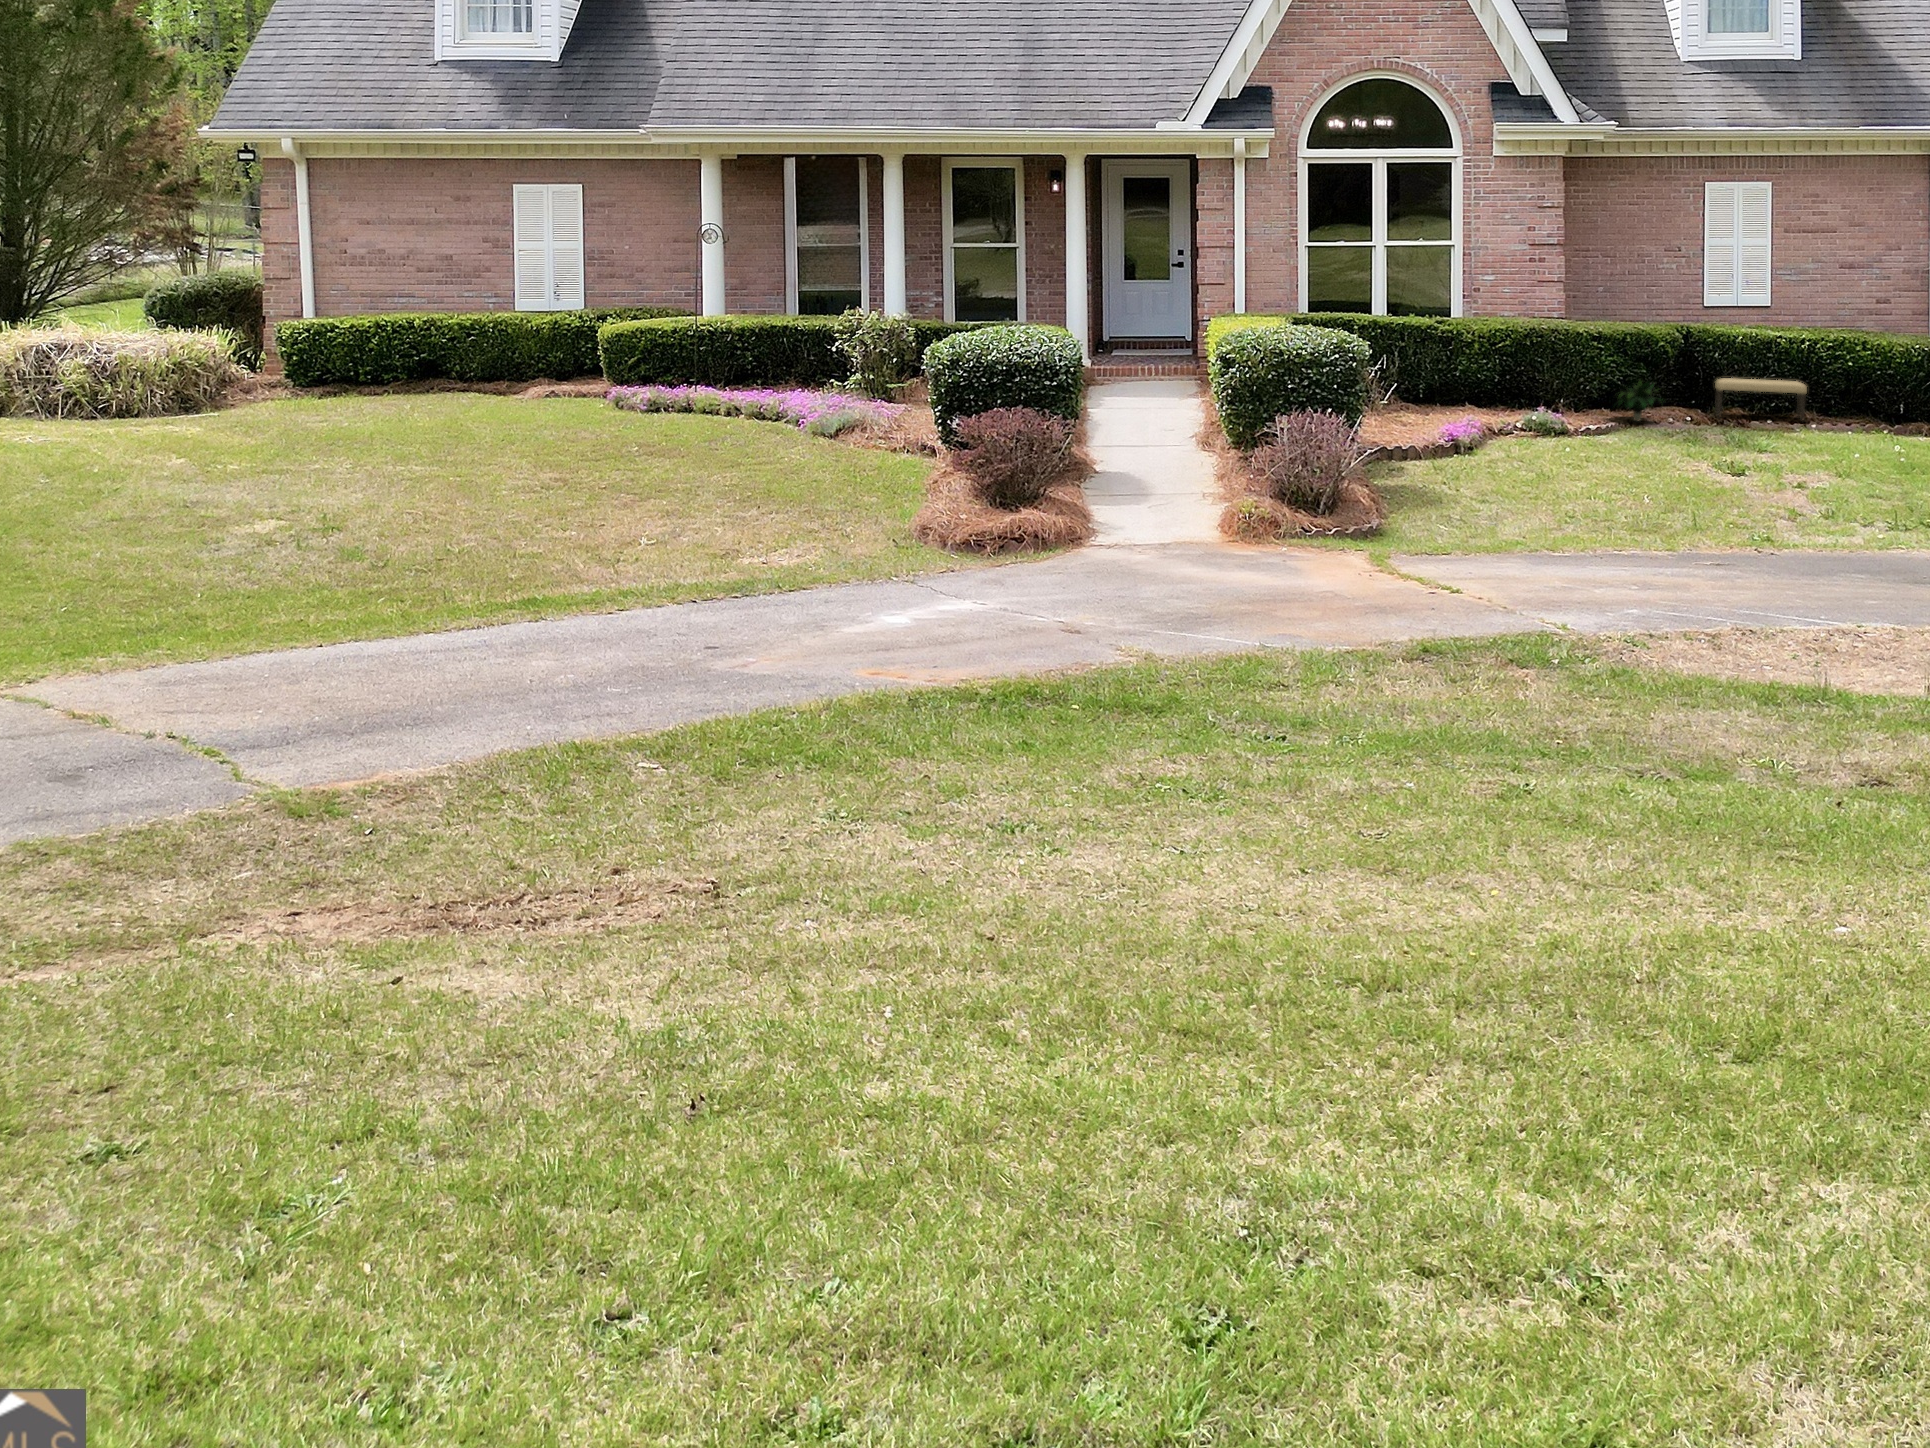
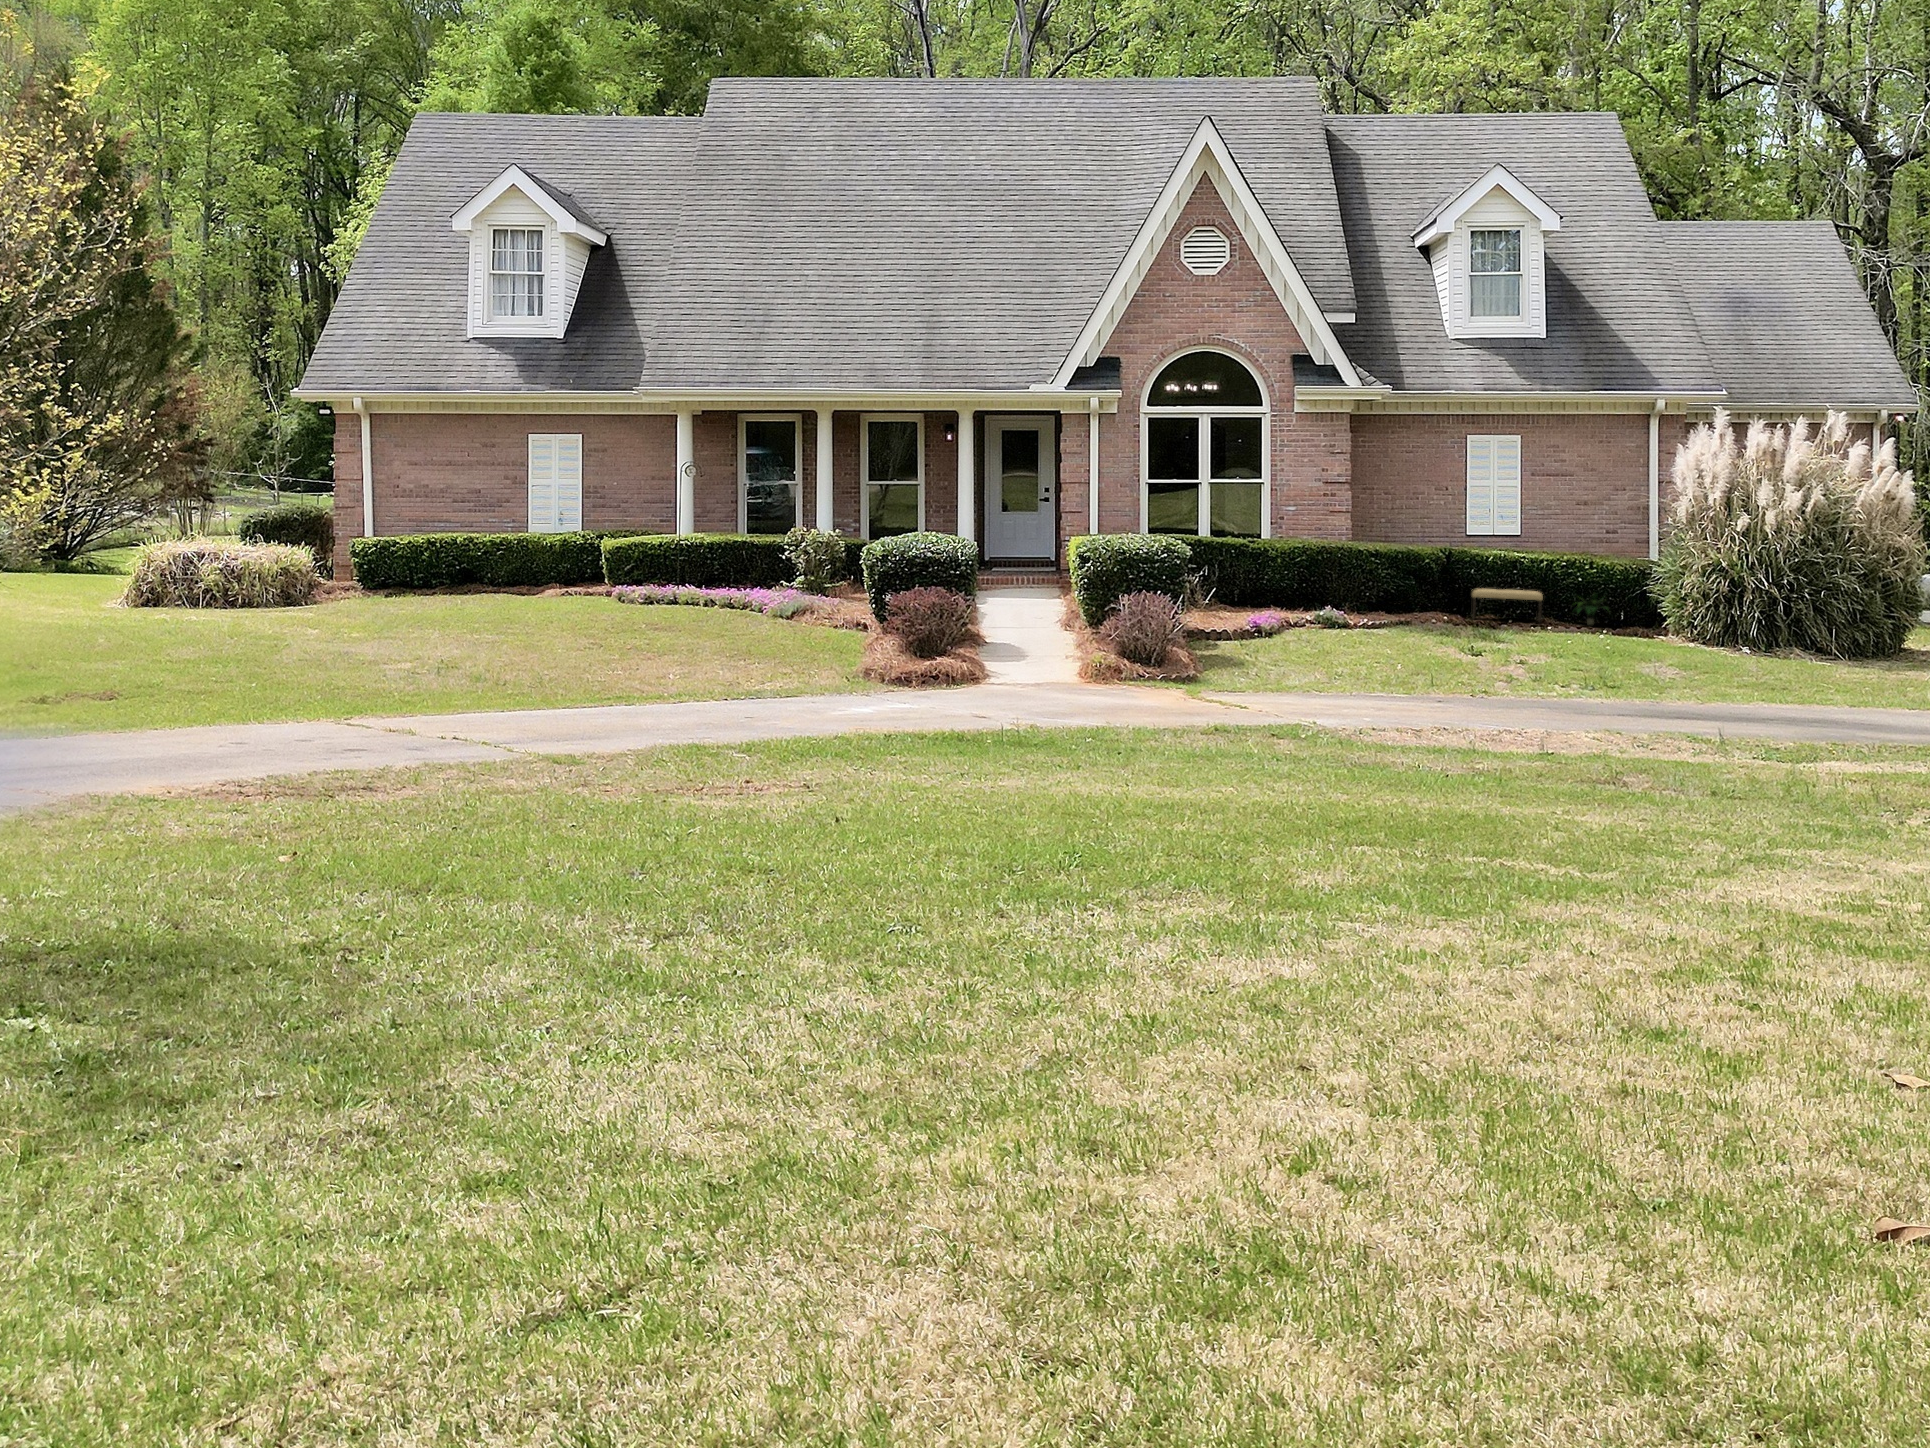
potted plant: present [1617,380,1661,421] -> present [1574,593,1609,625]

